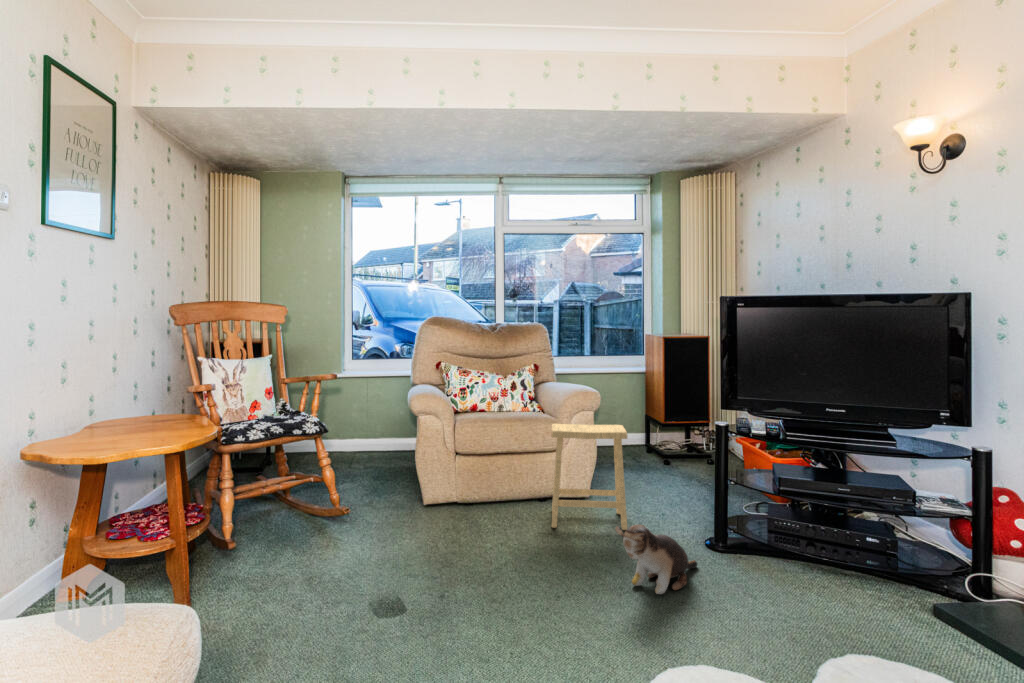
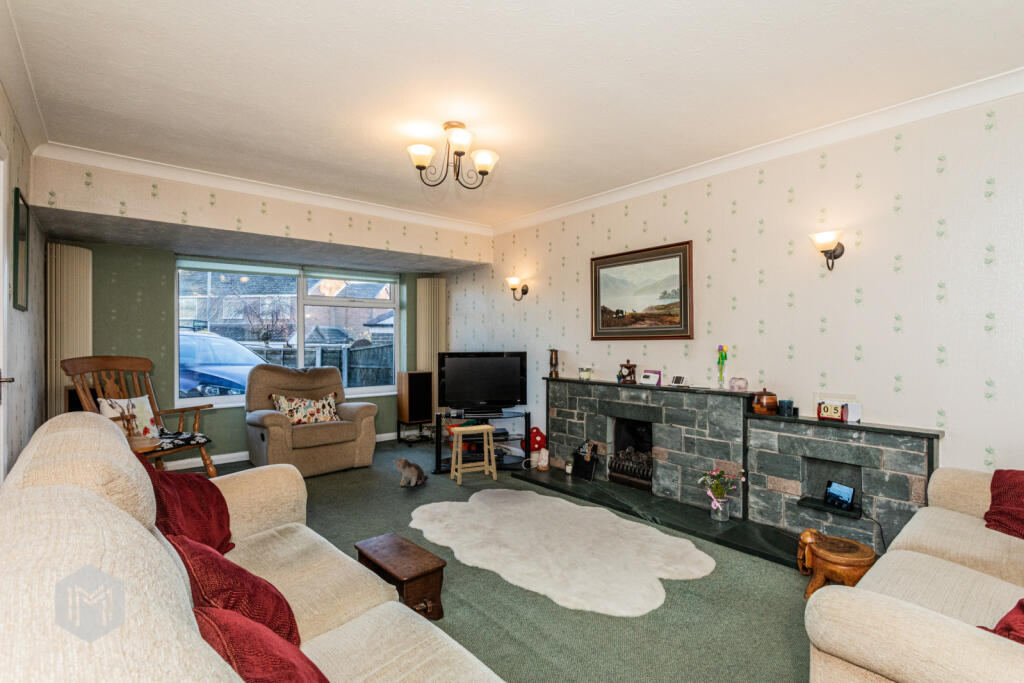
footstool: present [552,424,627,530] -> present [451,425,497,485]

